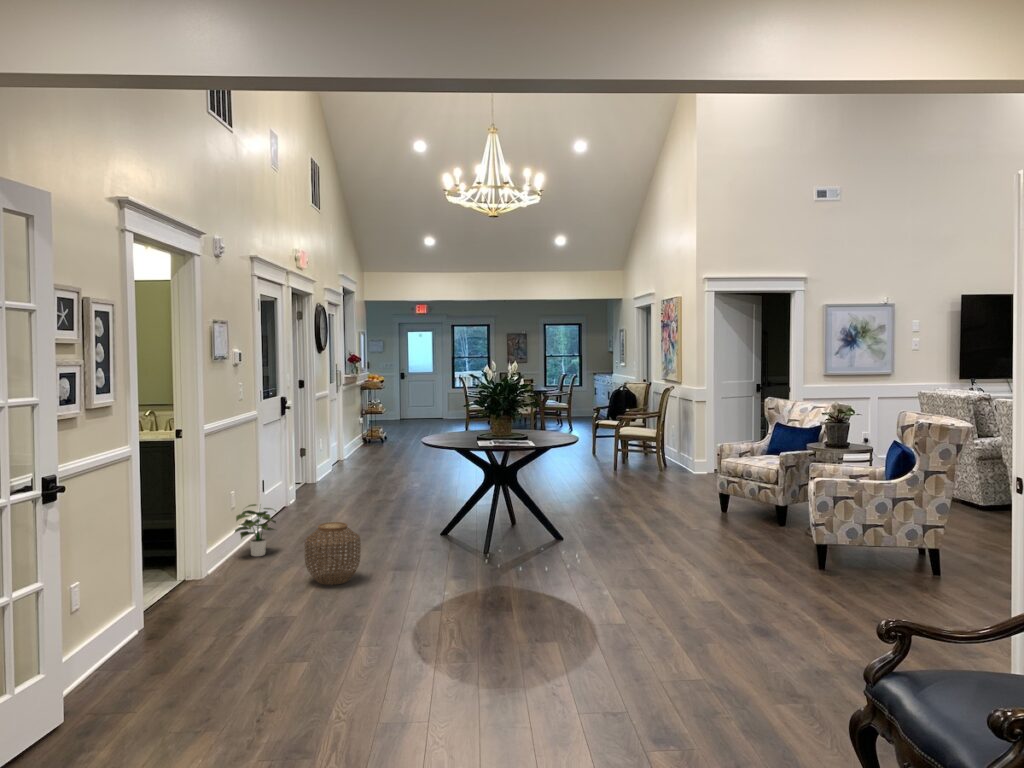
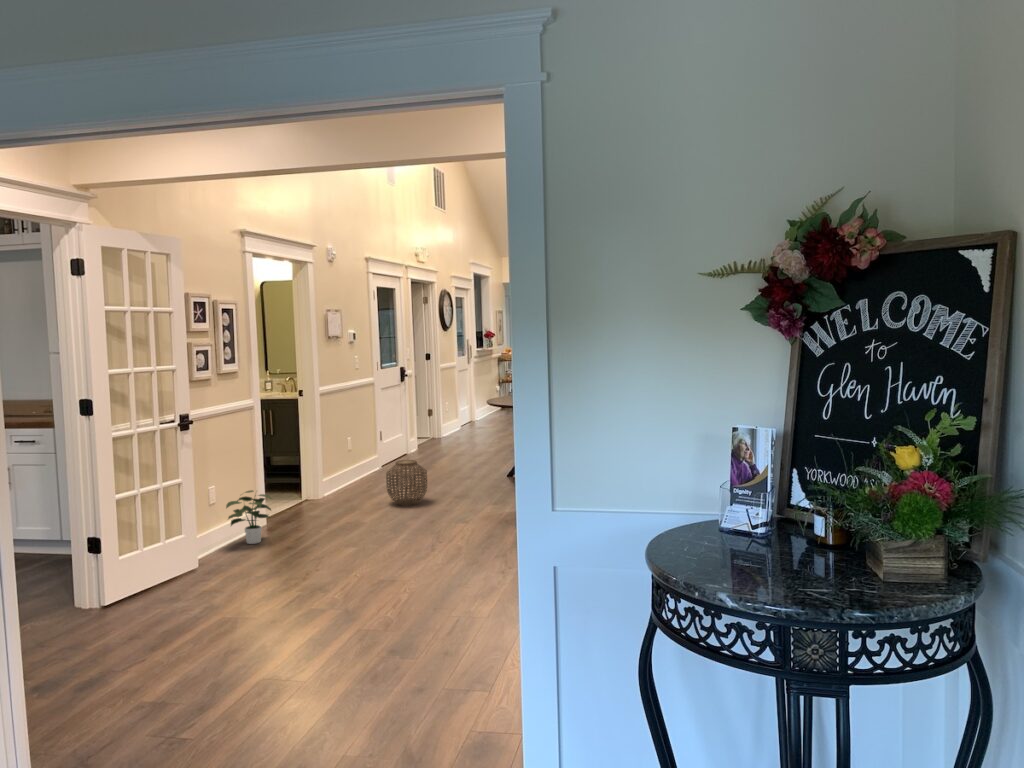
potted plant: present [235,504,276,556] -> present [226,490,271,544]

